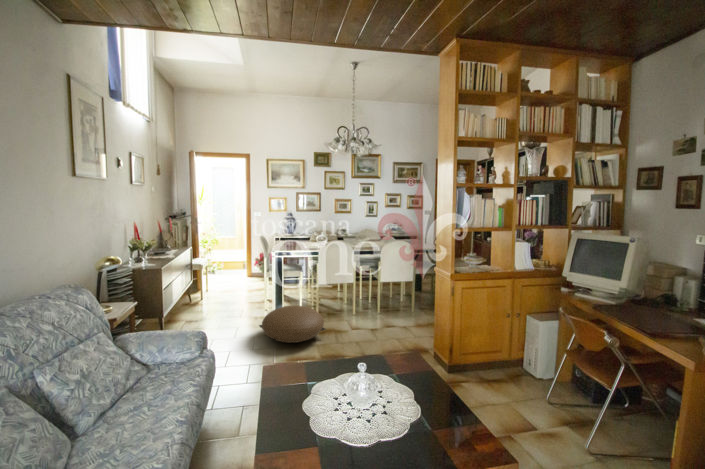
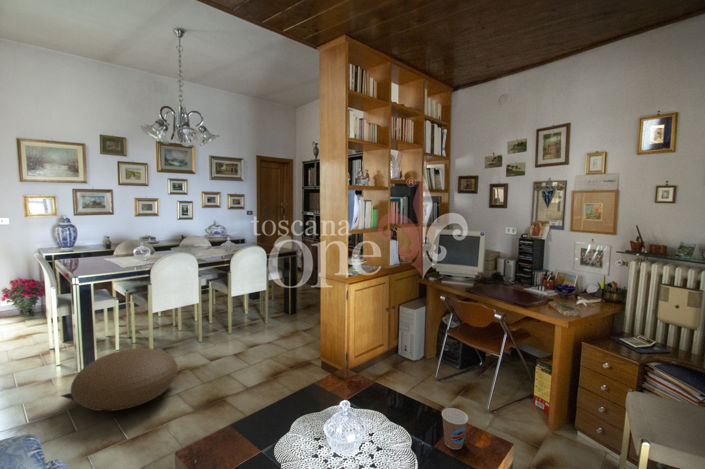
coffee cup: none [435,390,459,427] -> present [442,408,468,449]

